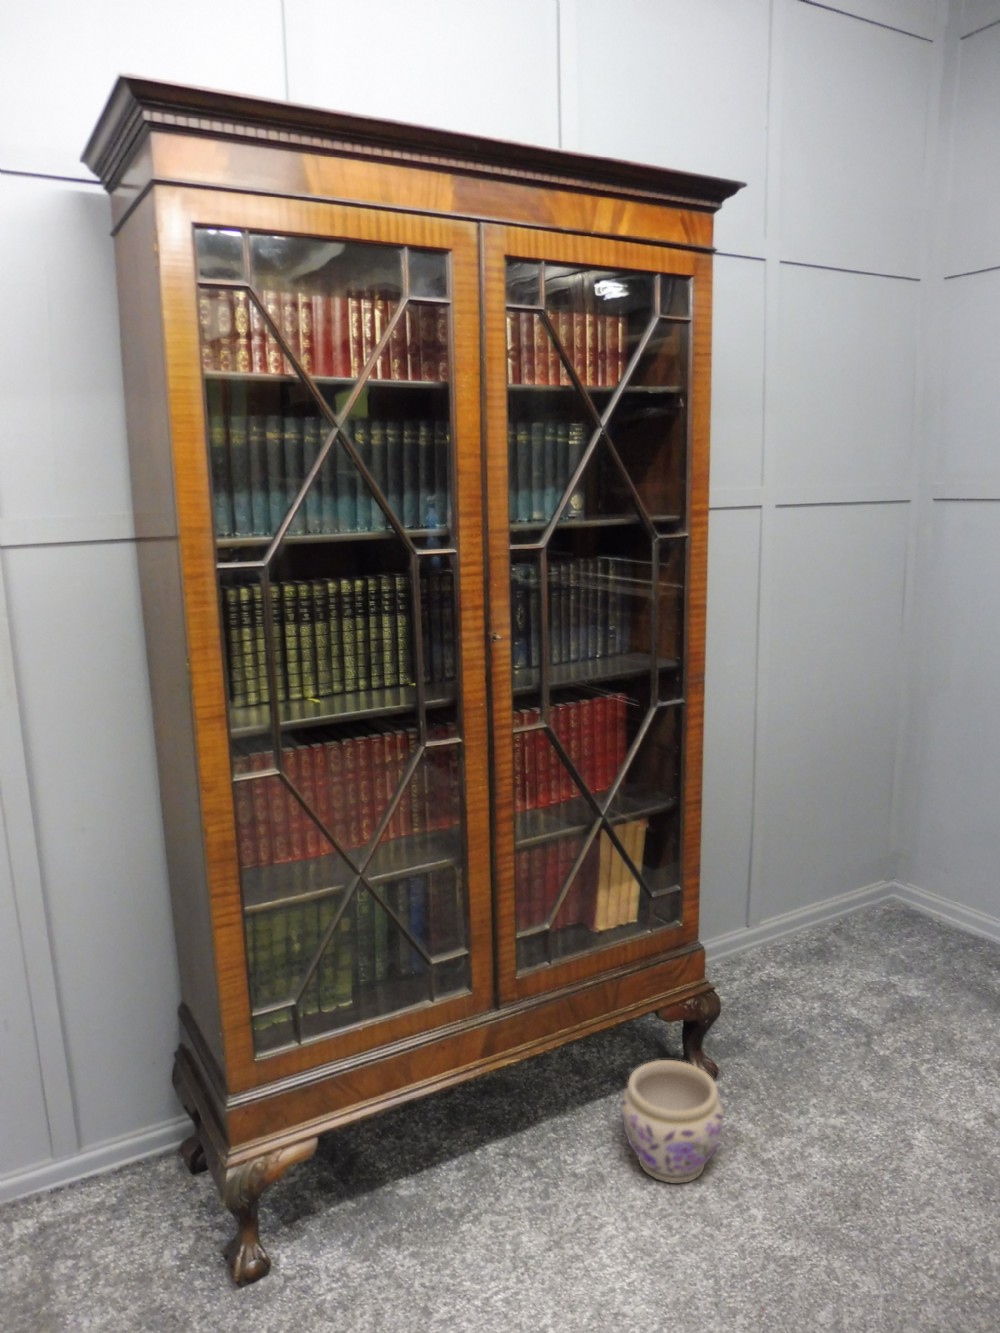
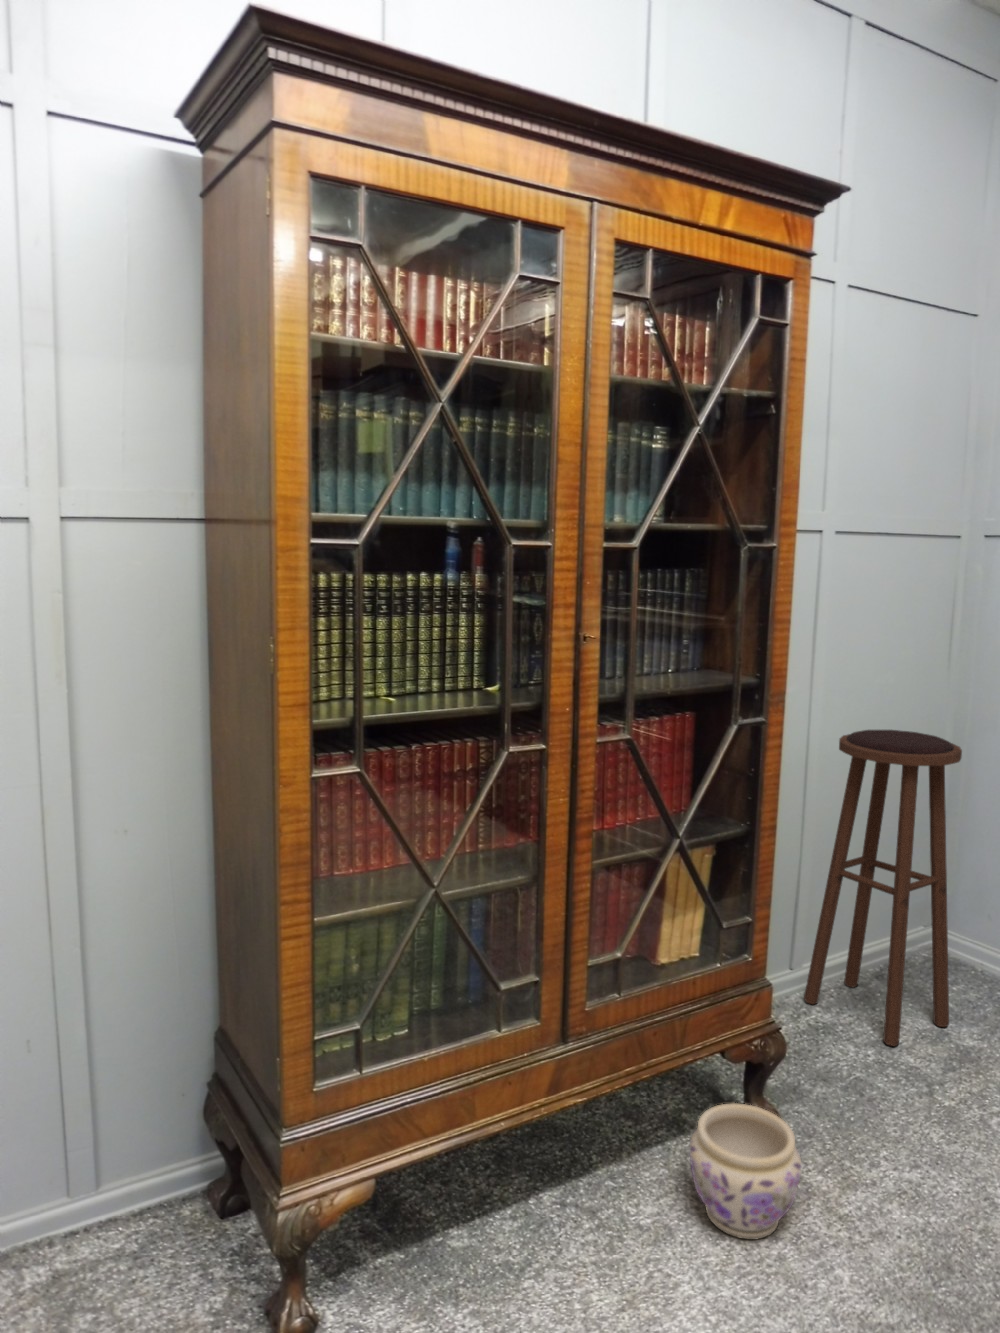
stool: none [757,698,900,1000] -> present [804,730,962,1046]

